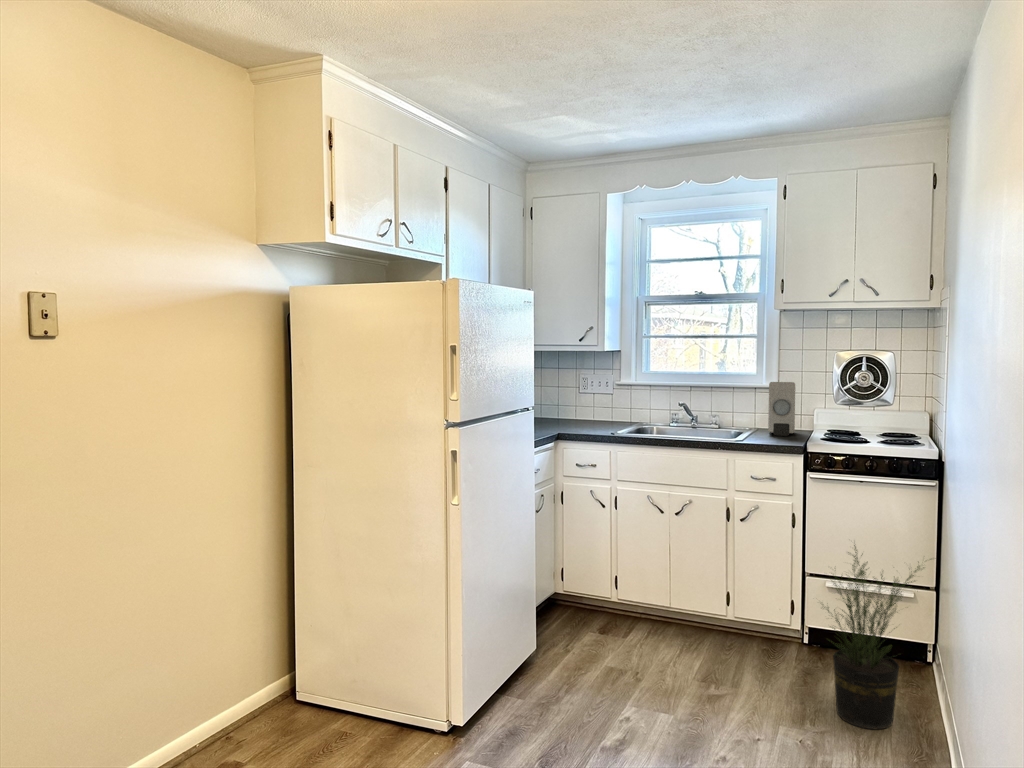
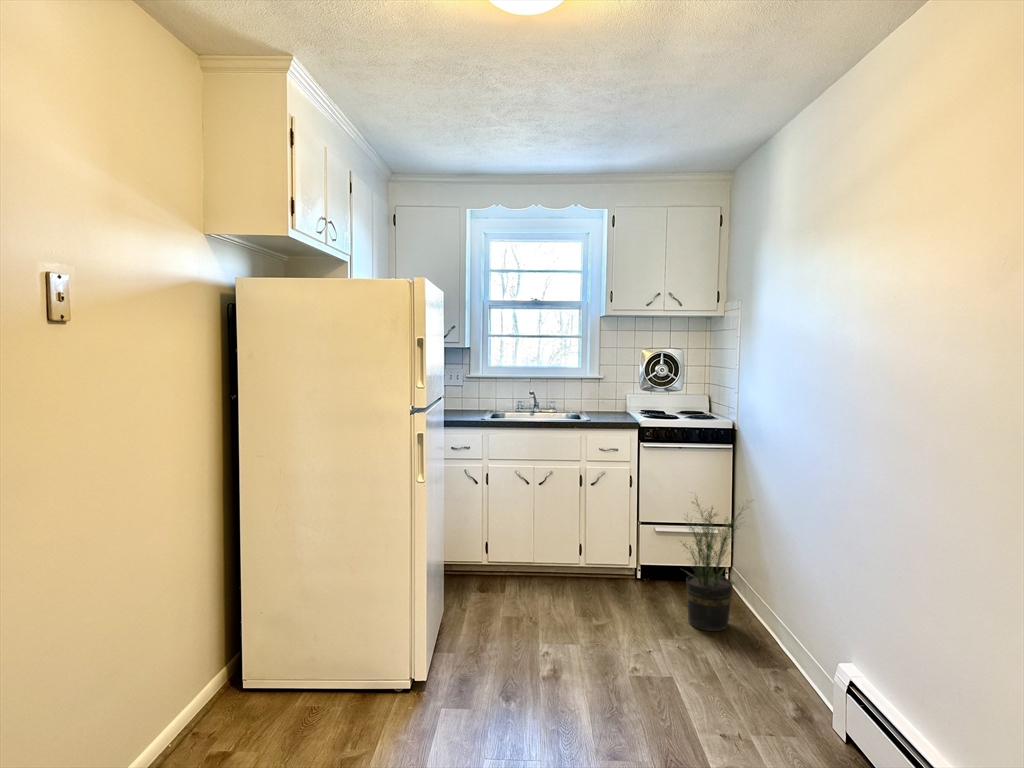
soap dispenser: present [768,382,795,436] -> none [597,374,622,416]

